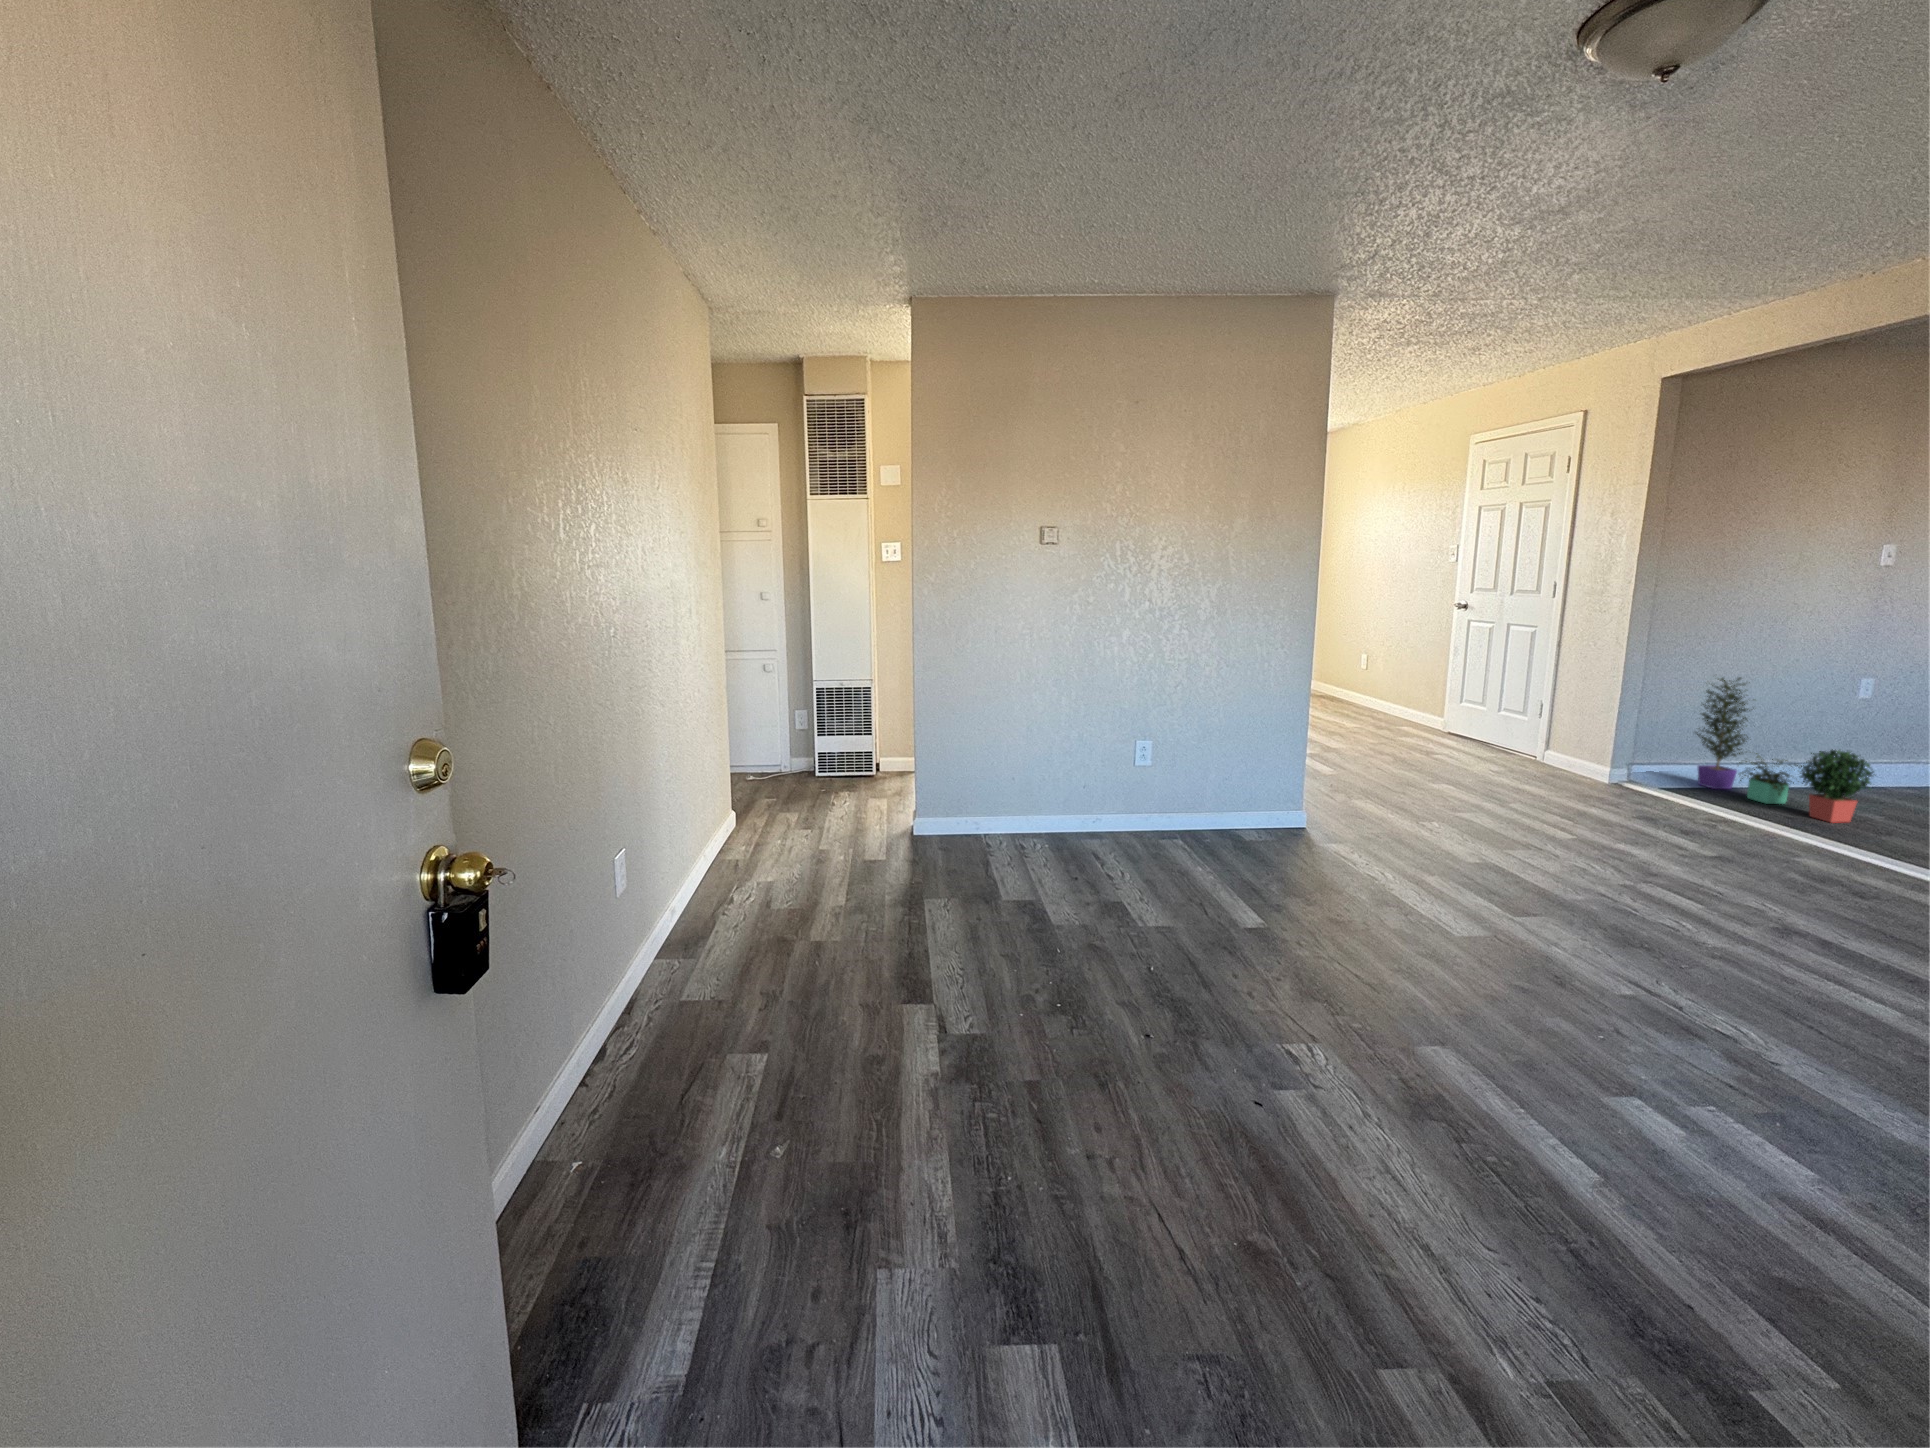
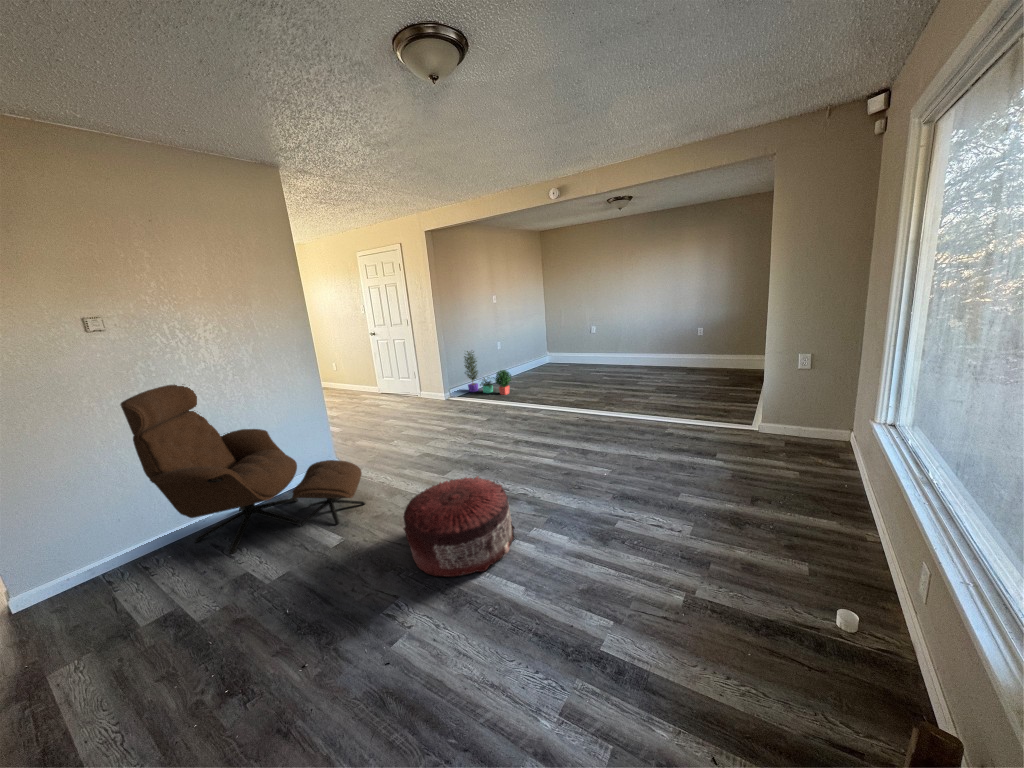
lounge chair: none [1050,625,1333,904] -> present [120,384,365,554]
pouf: none [1366,902,1644,1105] -> present [403,477,515,577]

